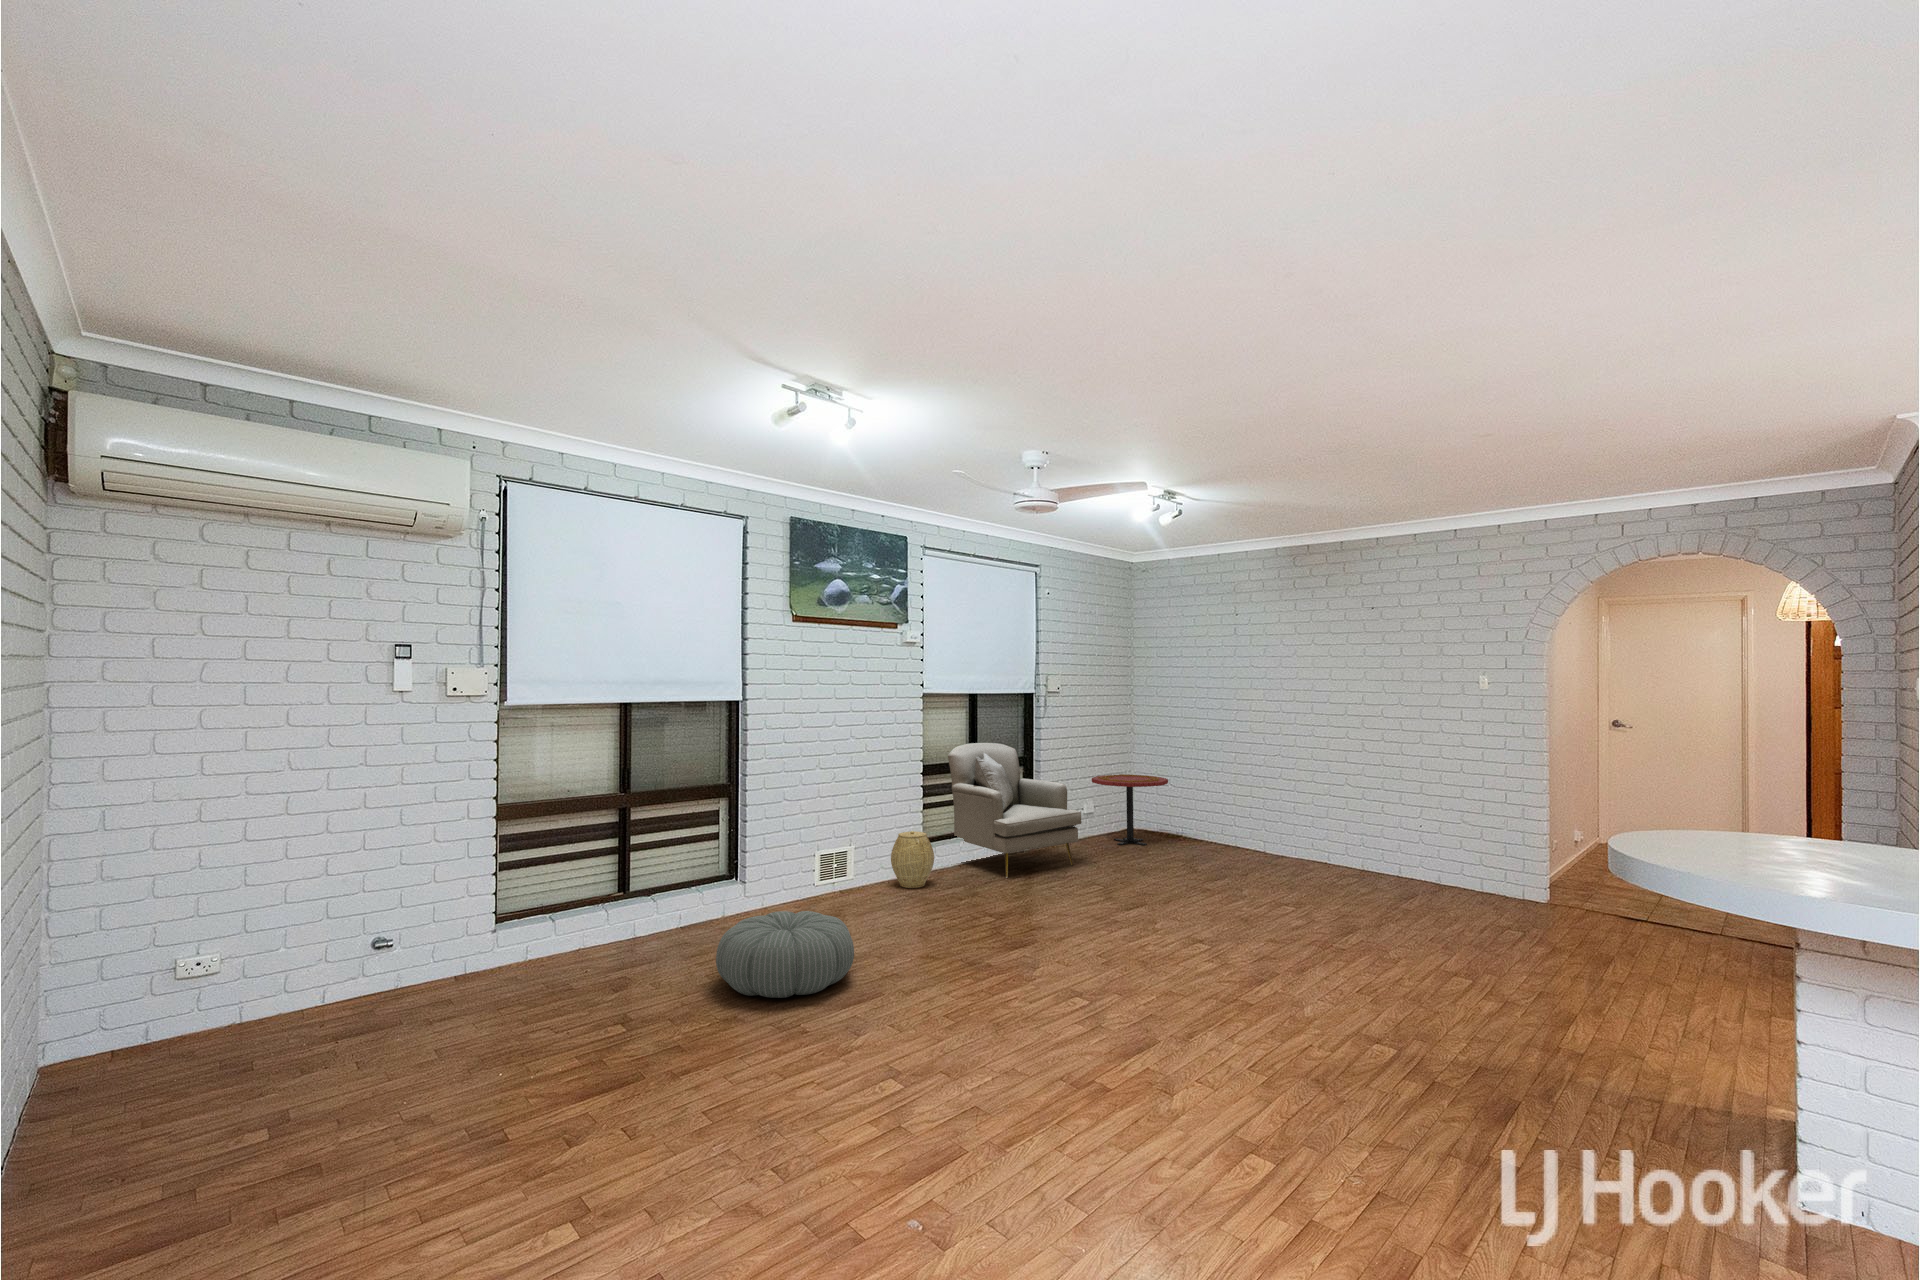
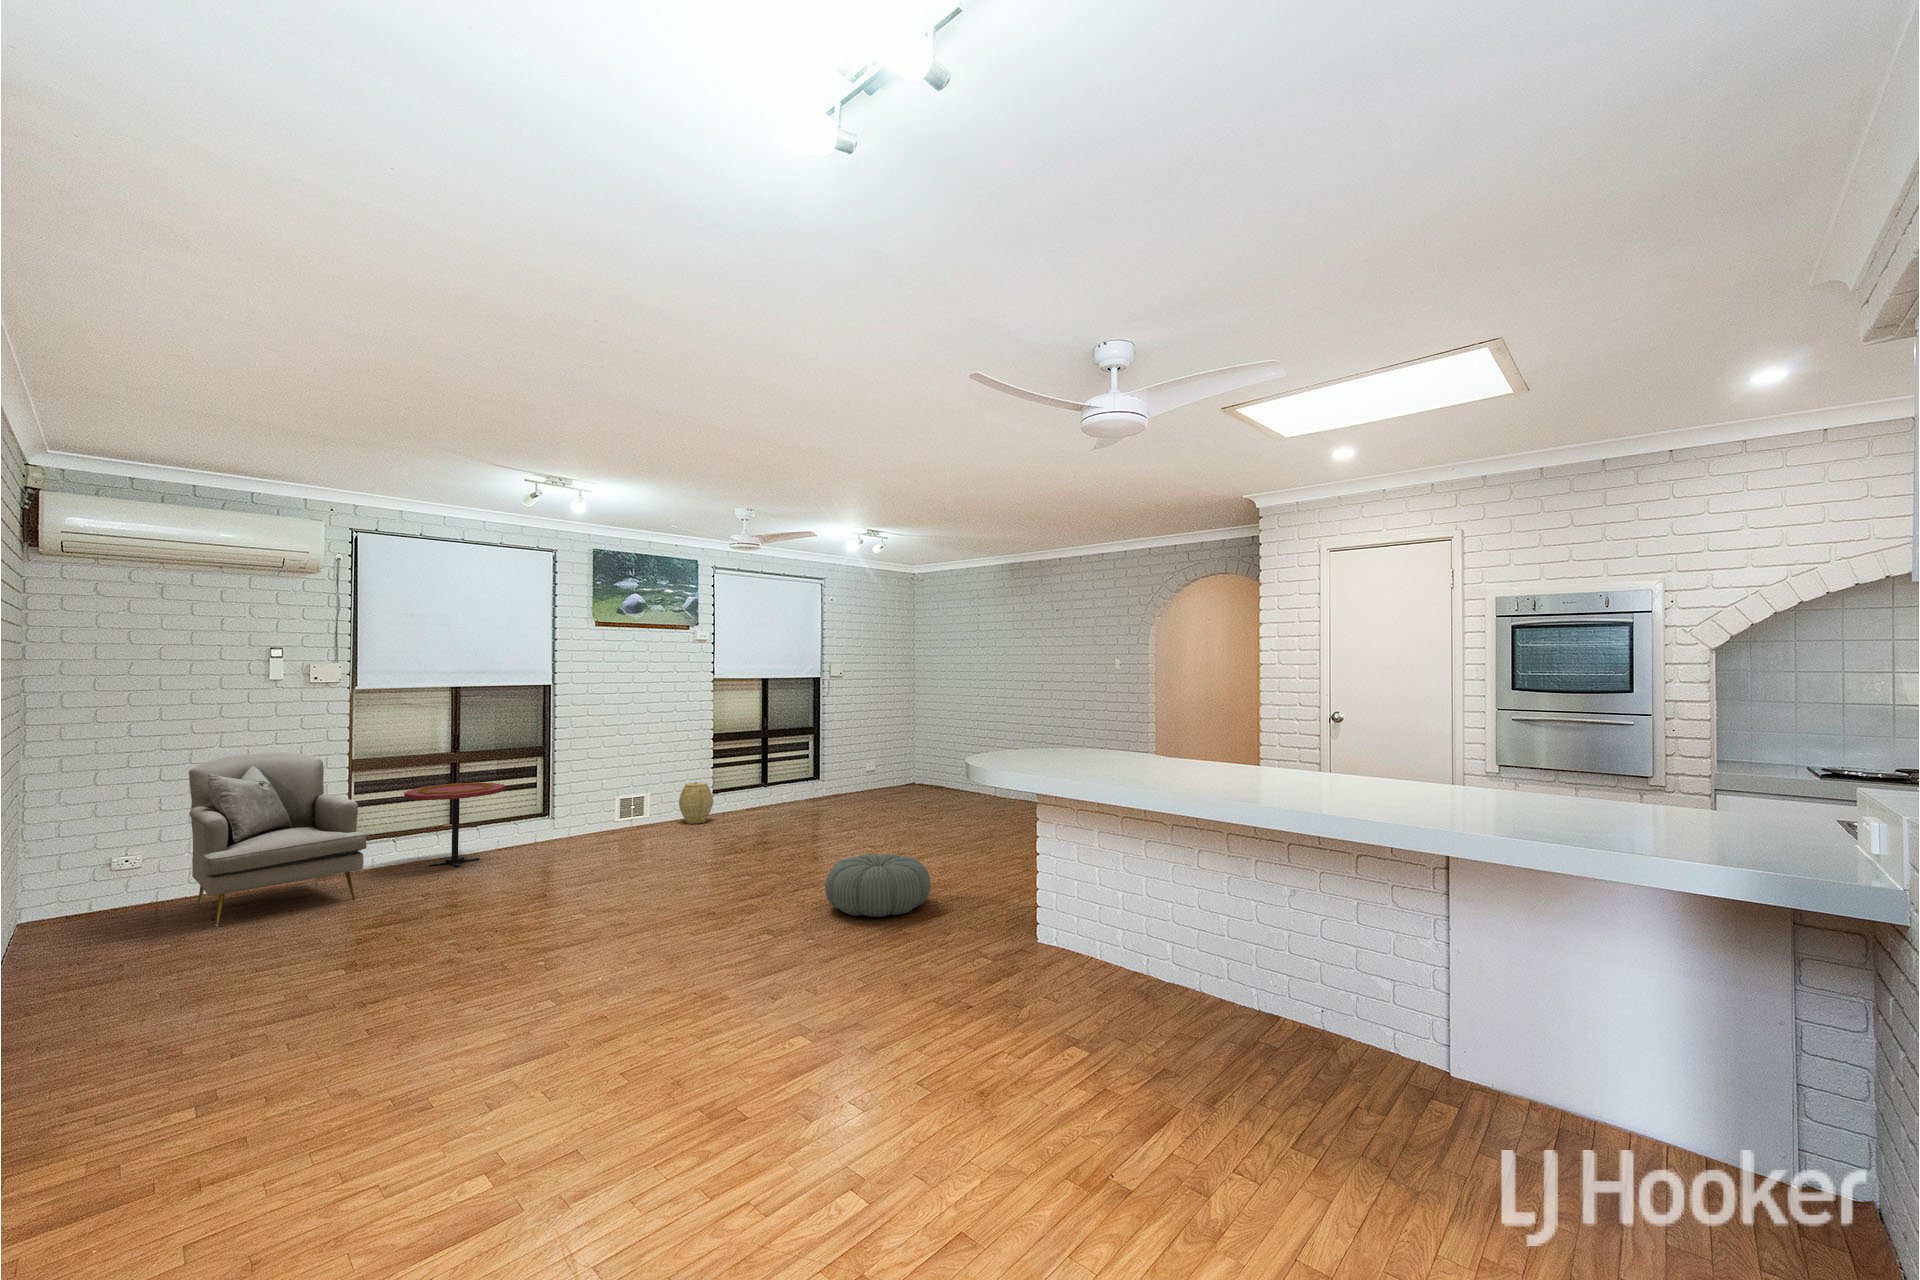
armchair: present [948,743,1082,878] -> present [189,752,367,926]
side table: present [1092,774,1168,845] -> present [404,782,505,867]
pouf: present [716,911,854,998] -> present [825,854,931,917]

